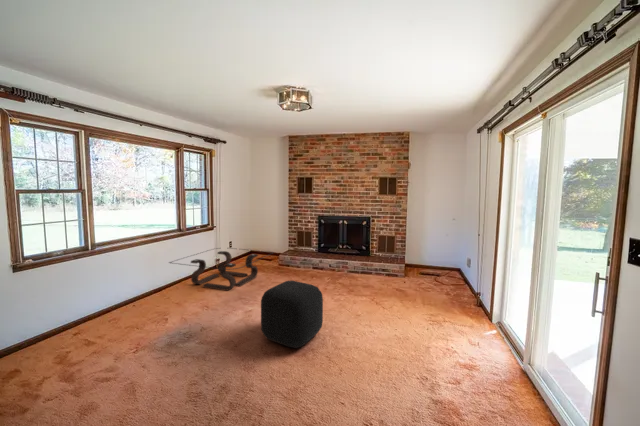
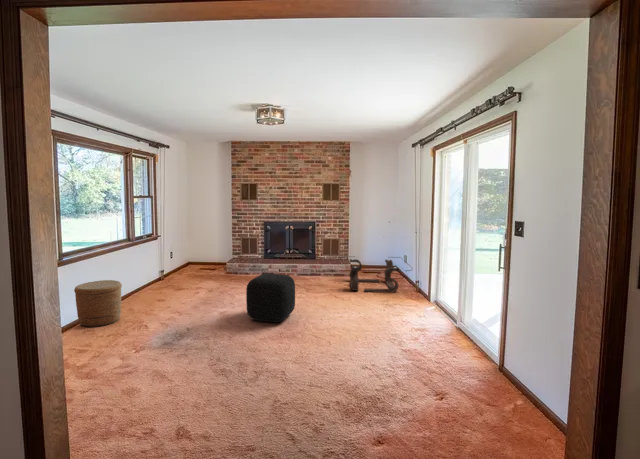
coffee table: present [170,251,258,290] -> present [349,259,399,293]
woven basket: none [92,274,144,326] -> present [74,280,122,327]

